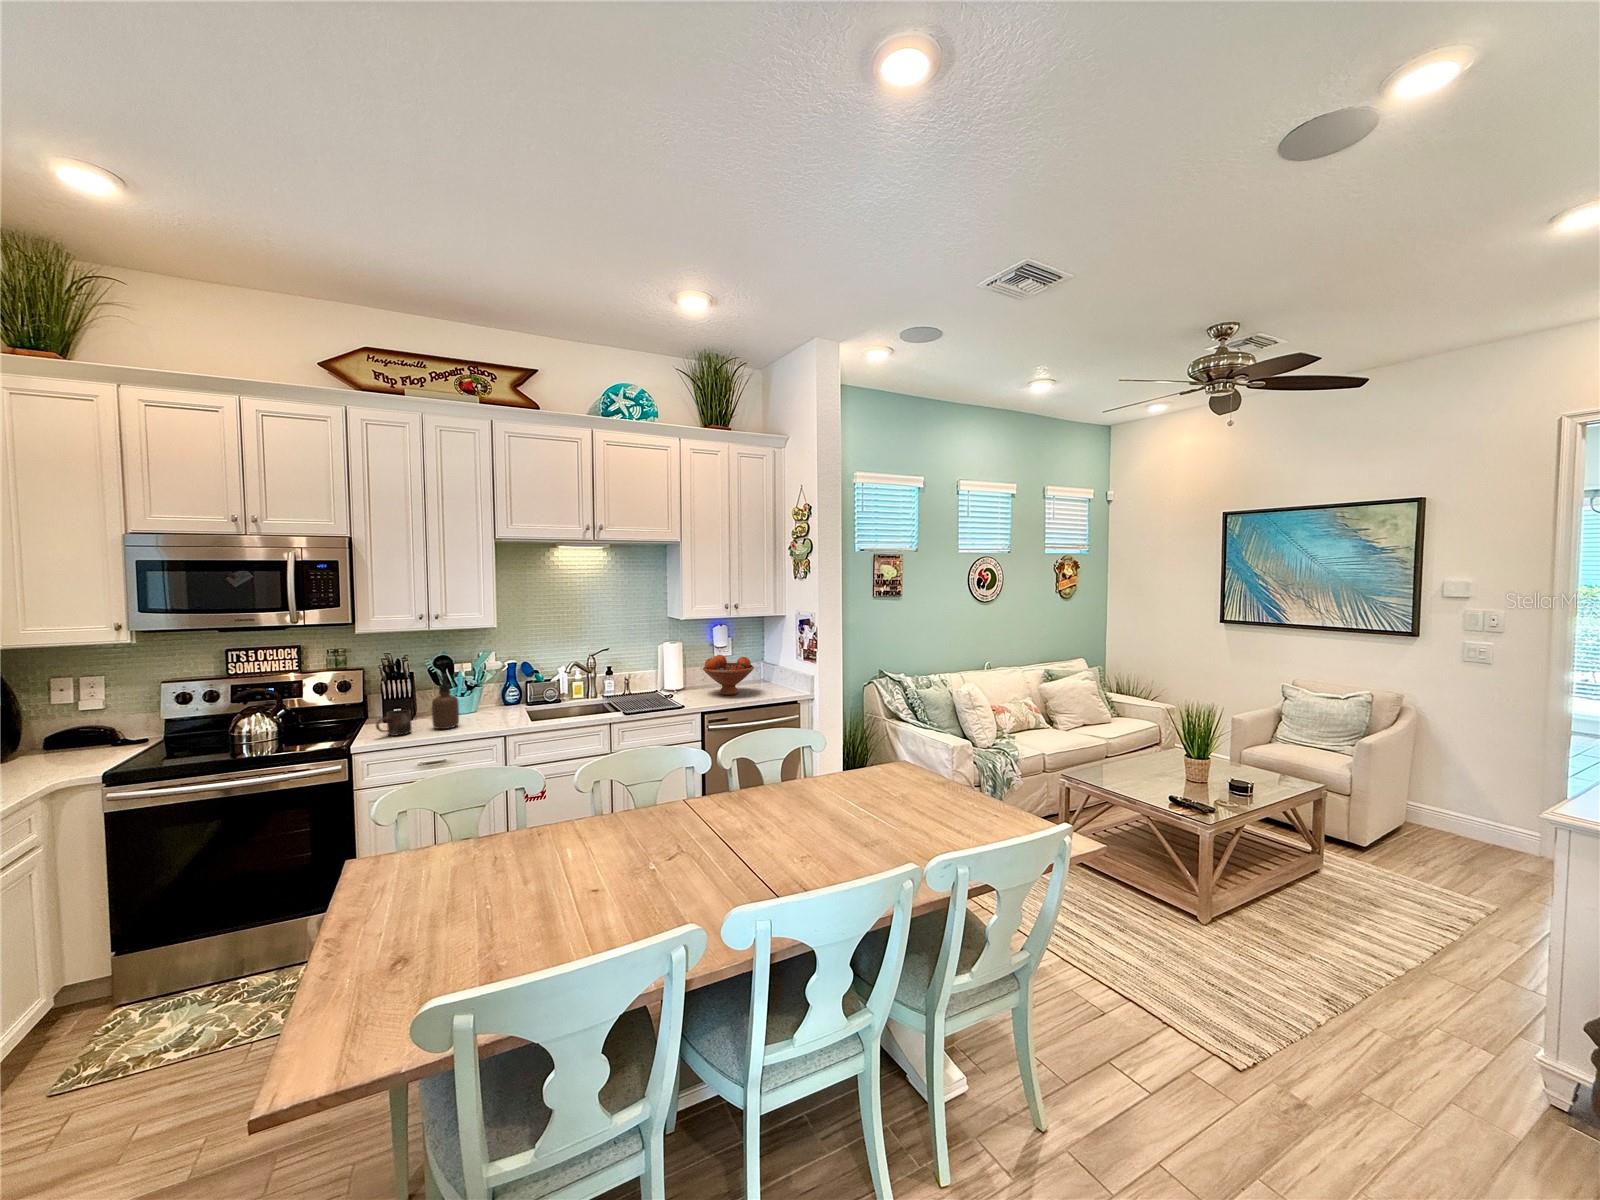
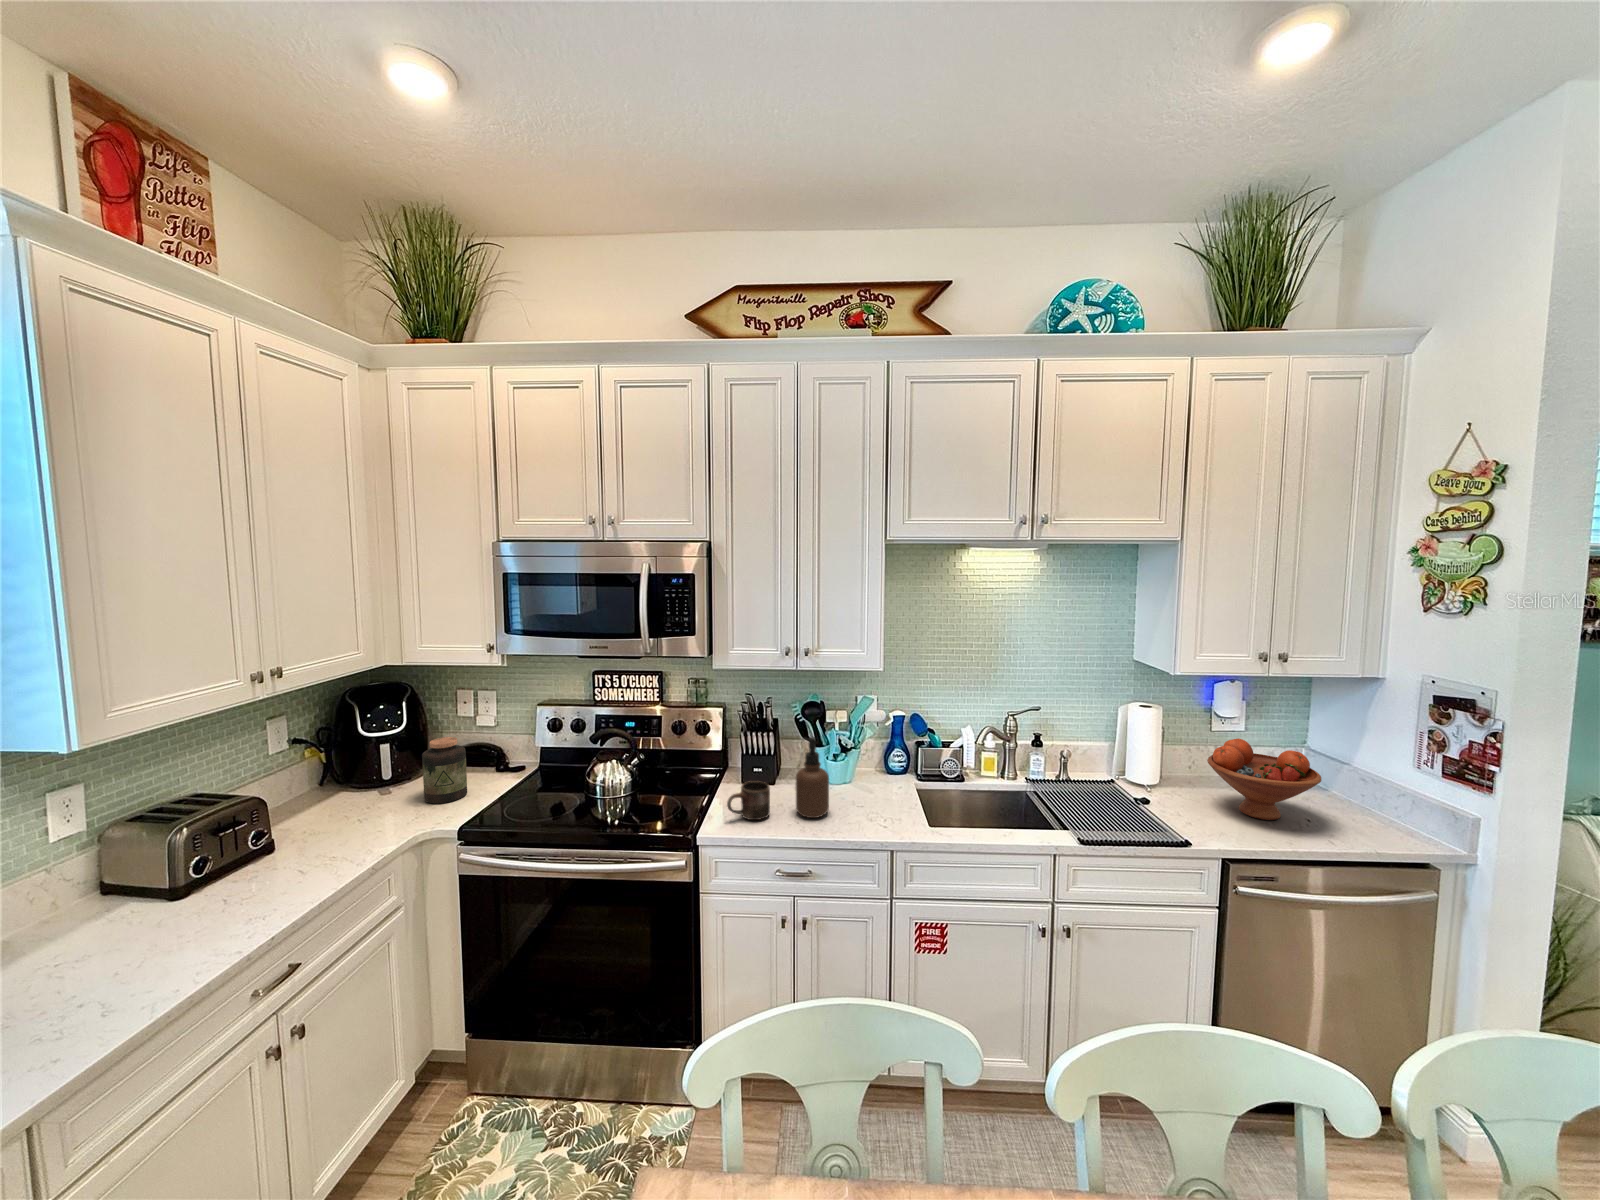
jar: none [32,711,87,771] -> present [422,737,467,803]

